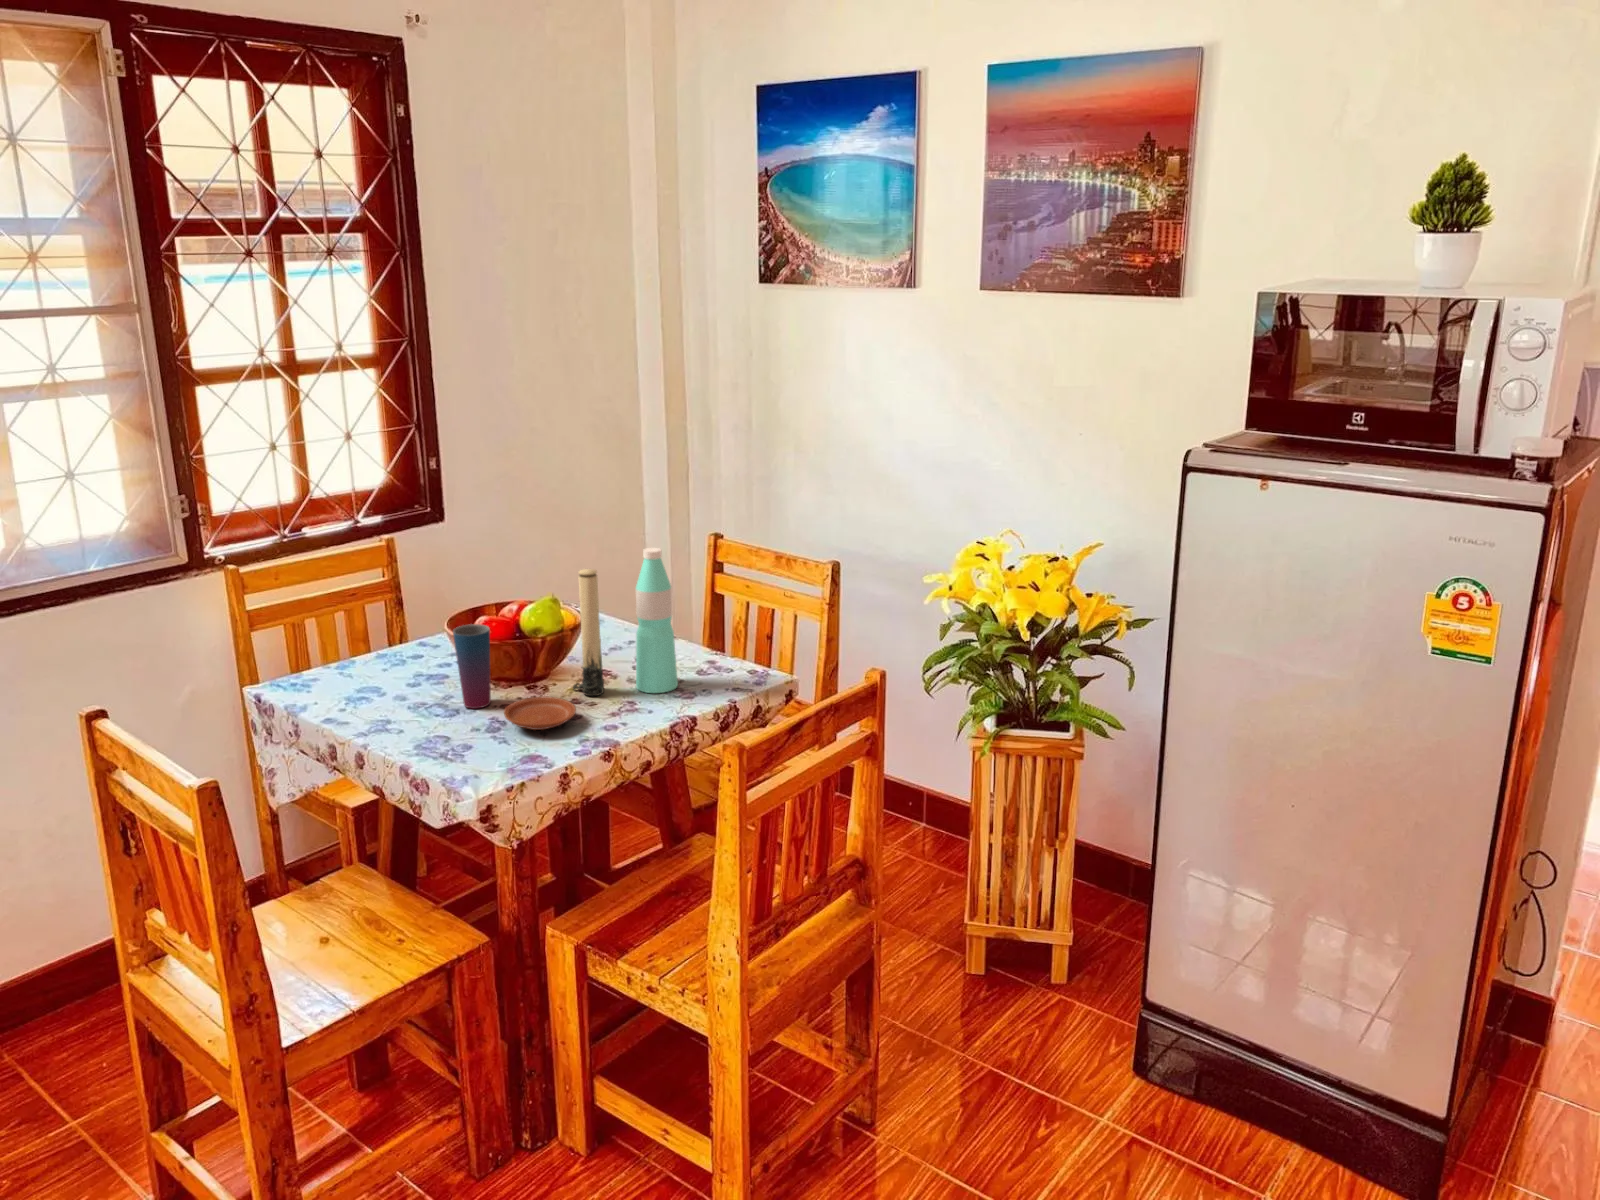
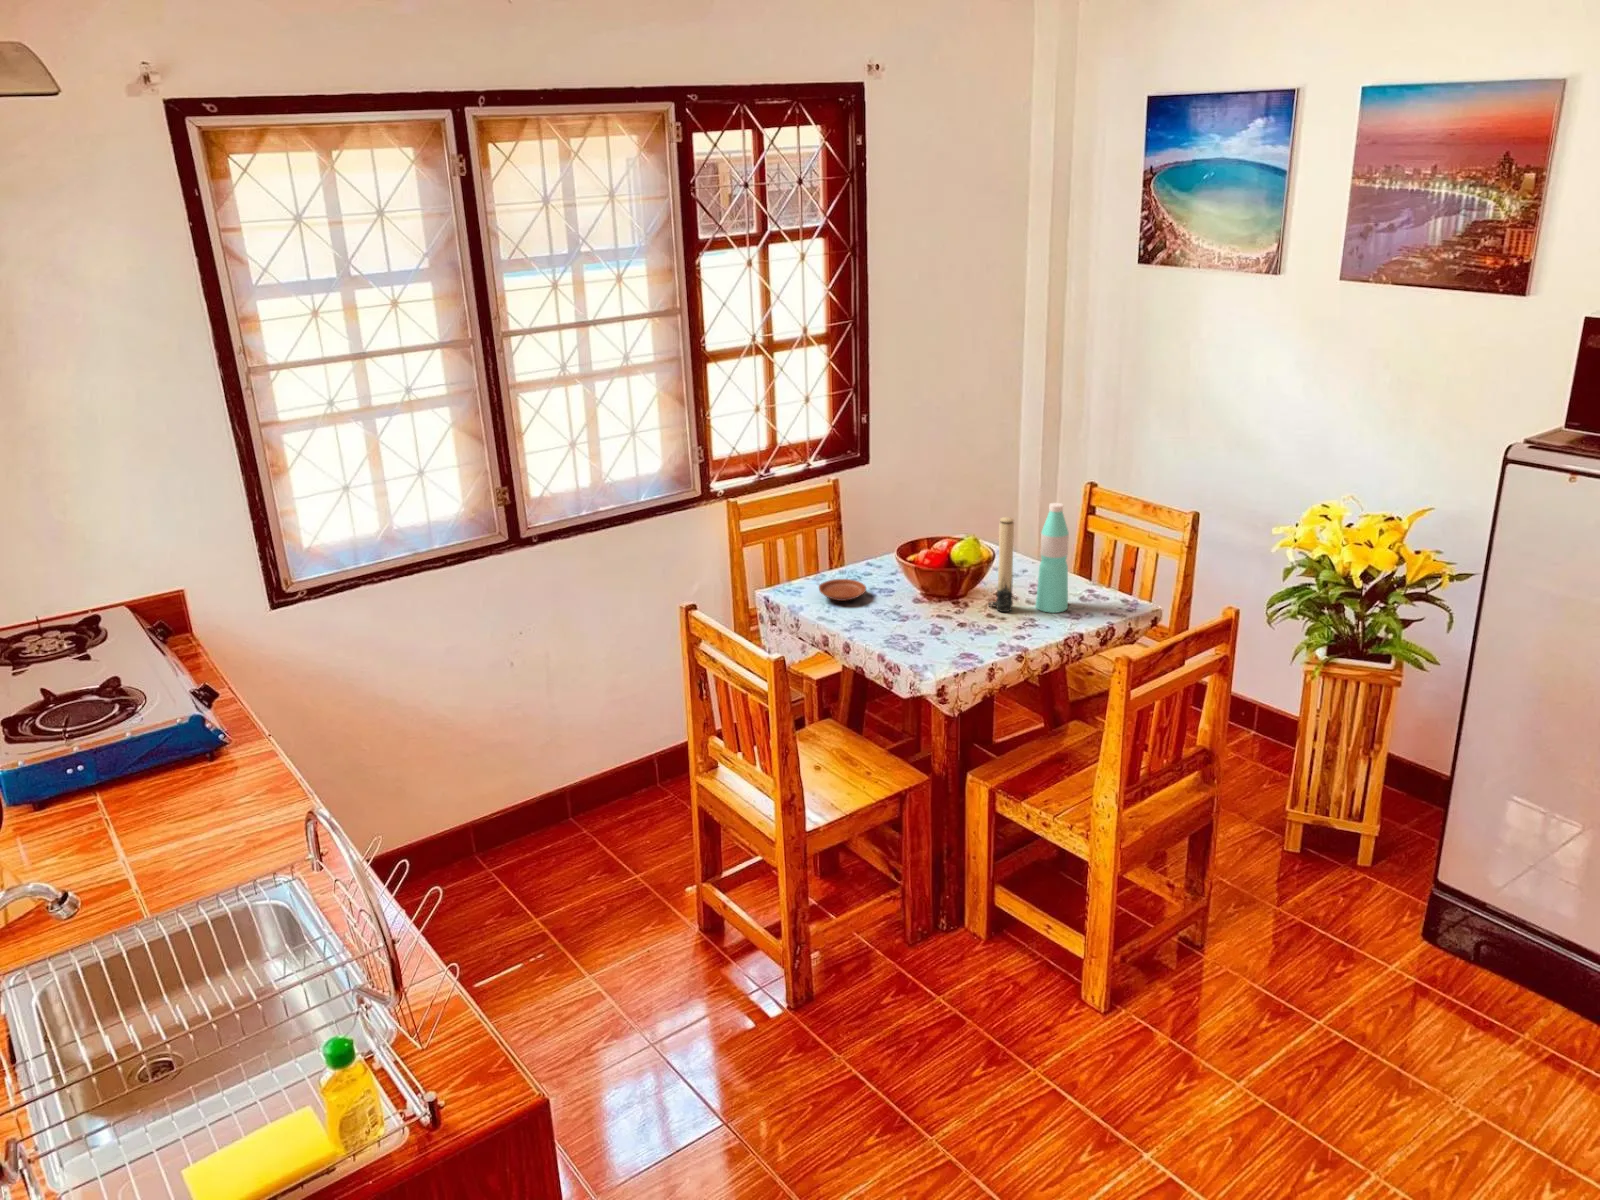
cup: present [453,624,491,708] -> none [907,554,933,616]
plate: present [504,697,576,730] -> present [819,579,866,601]

